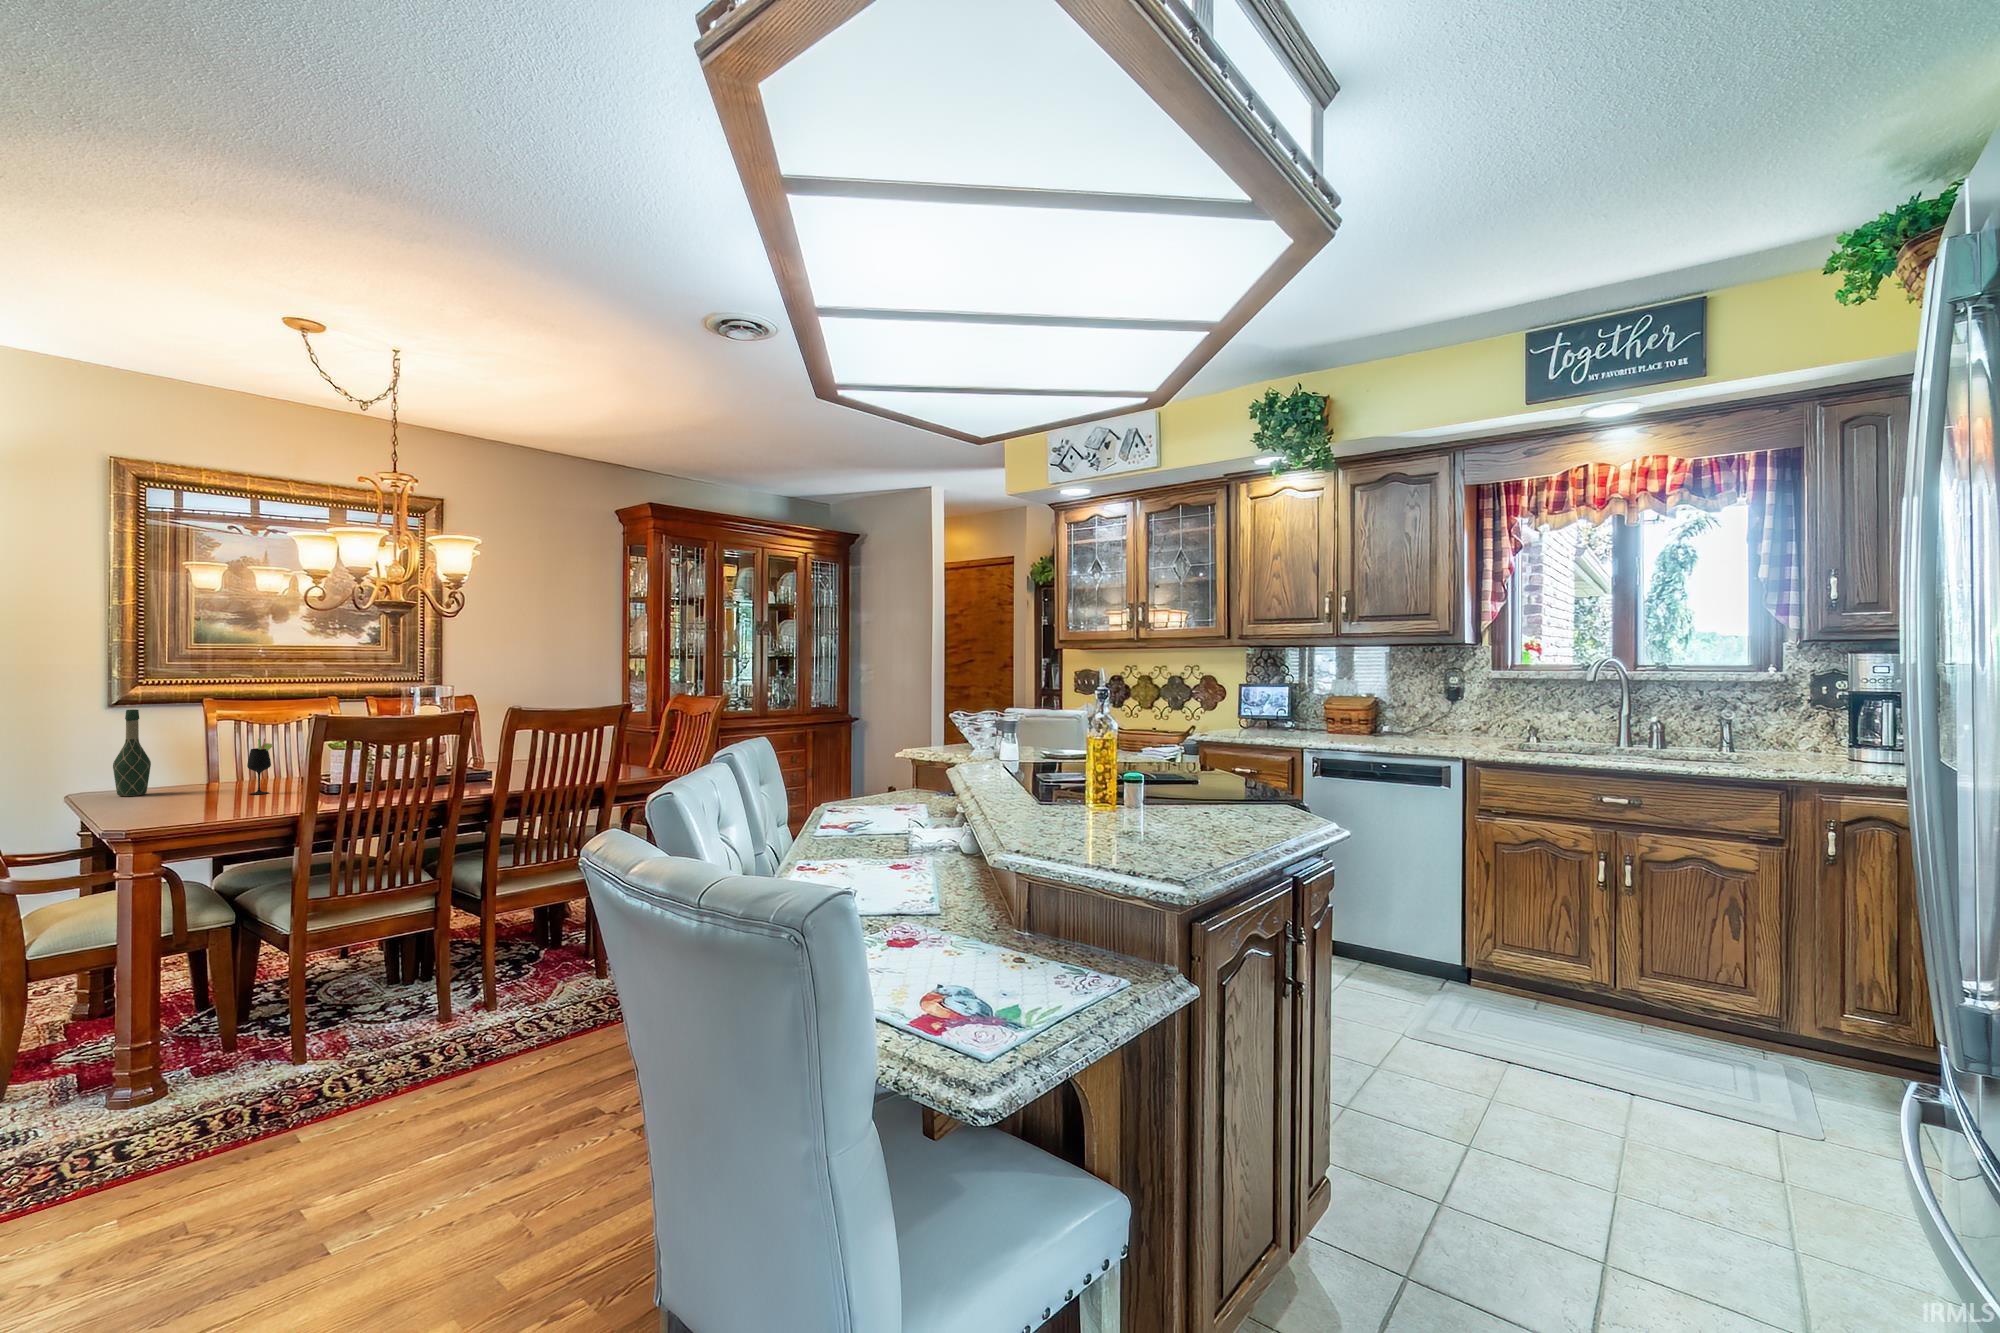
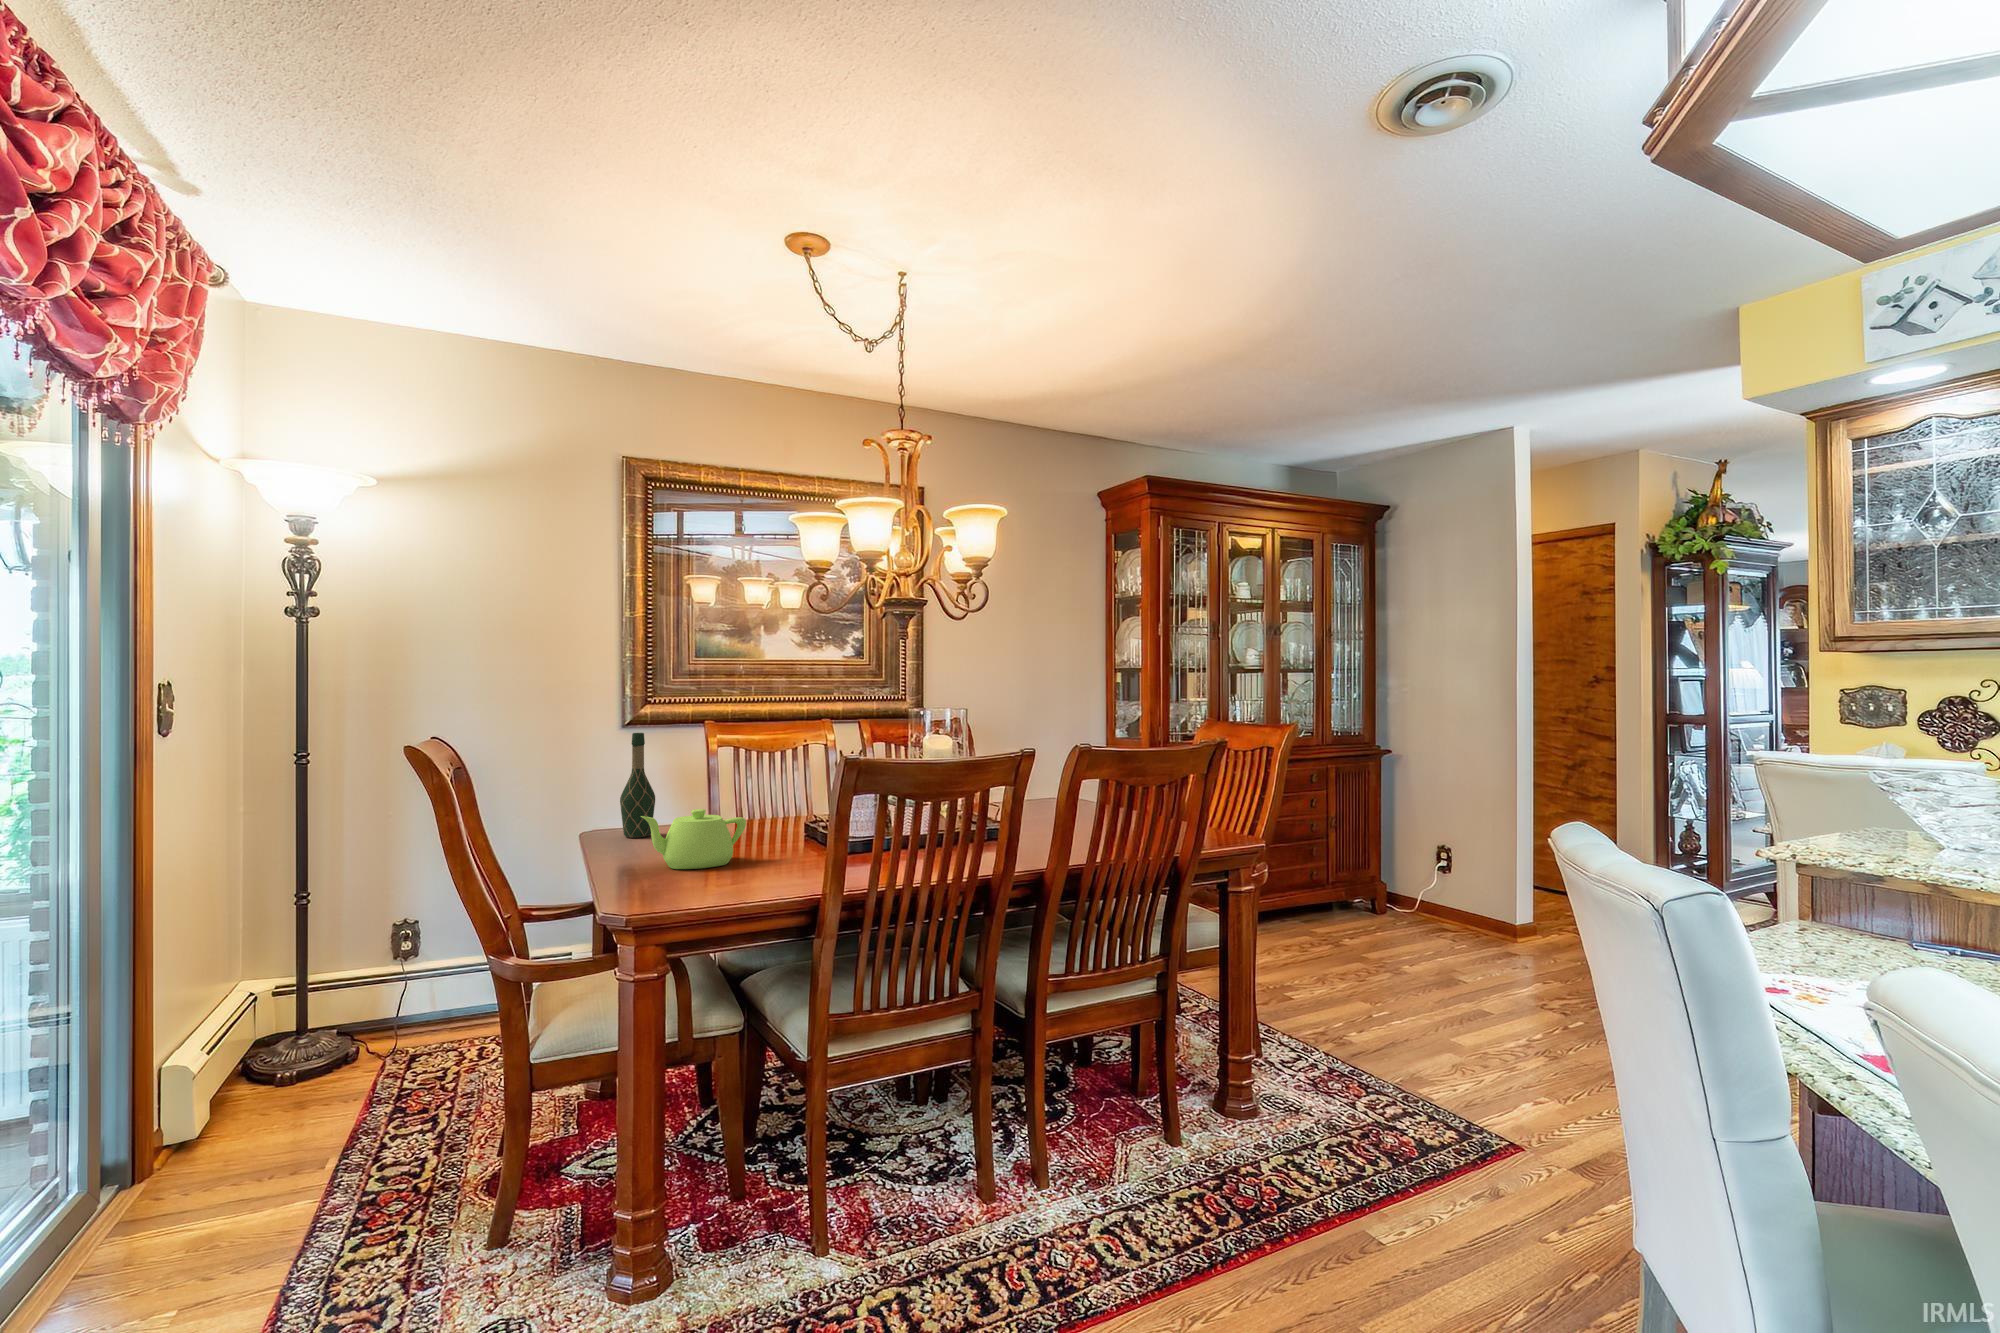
wine glass: present [247,739,273,794] -> none [749,771,776,843]
teapot: none [138,767,242,812] -> present [641,809,746,869]

